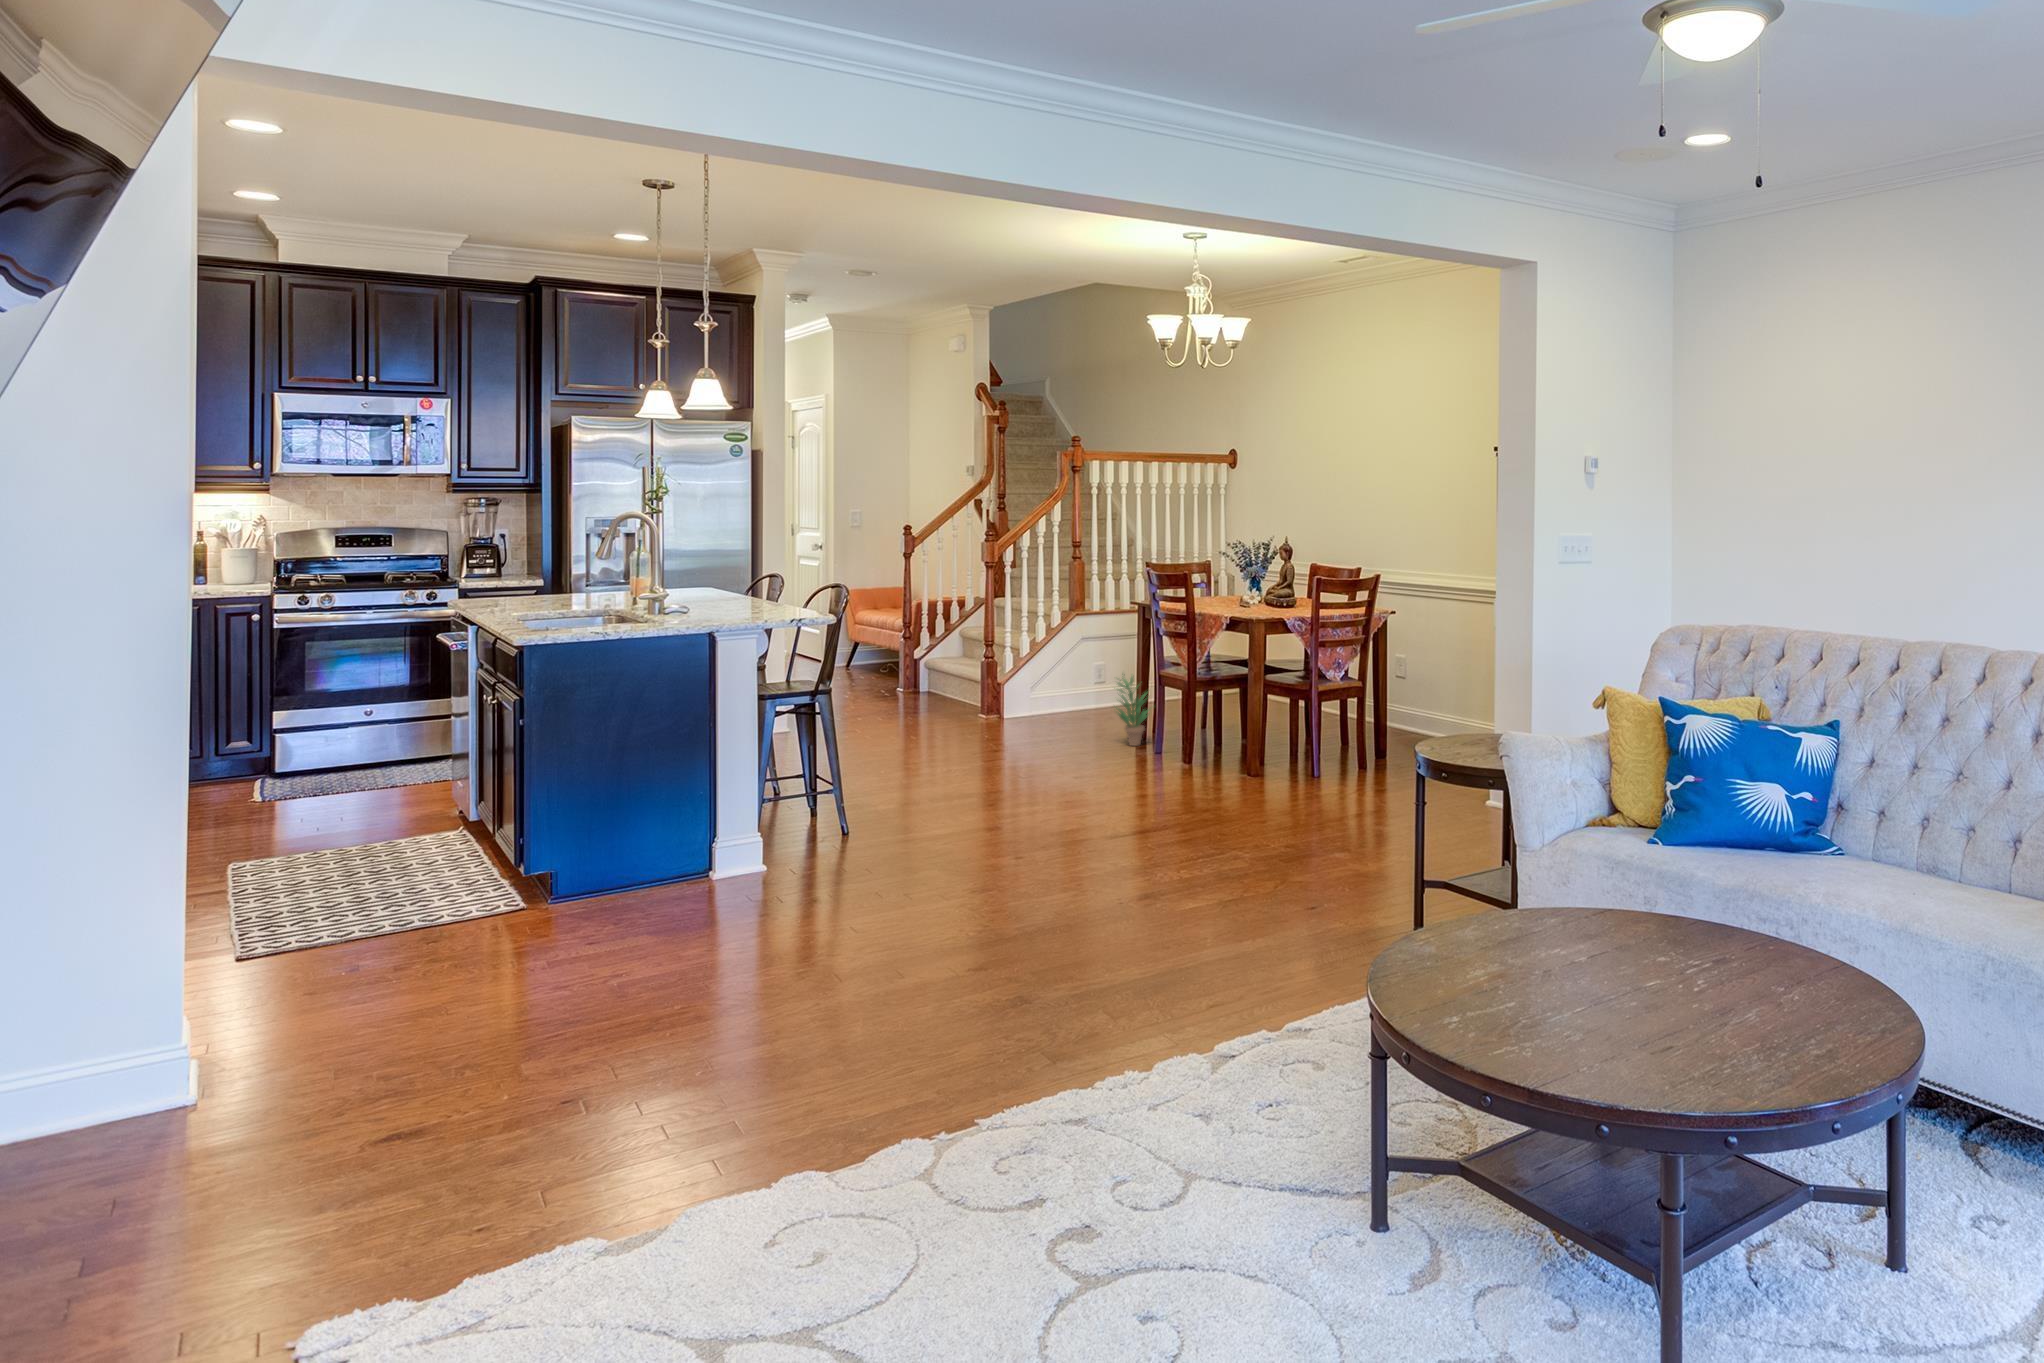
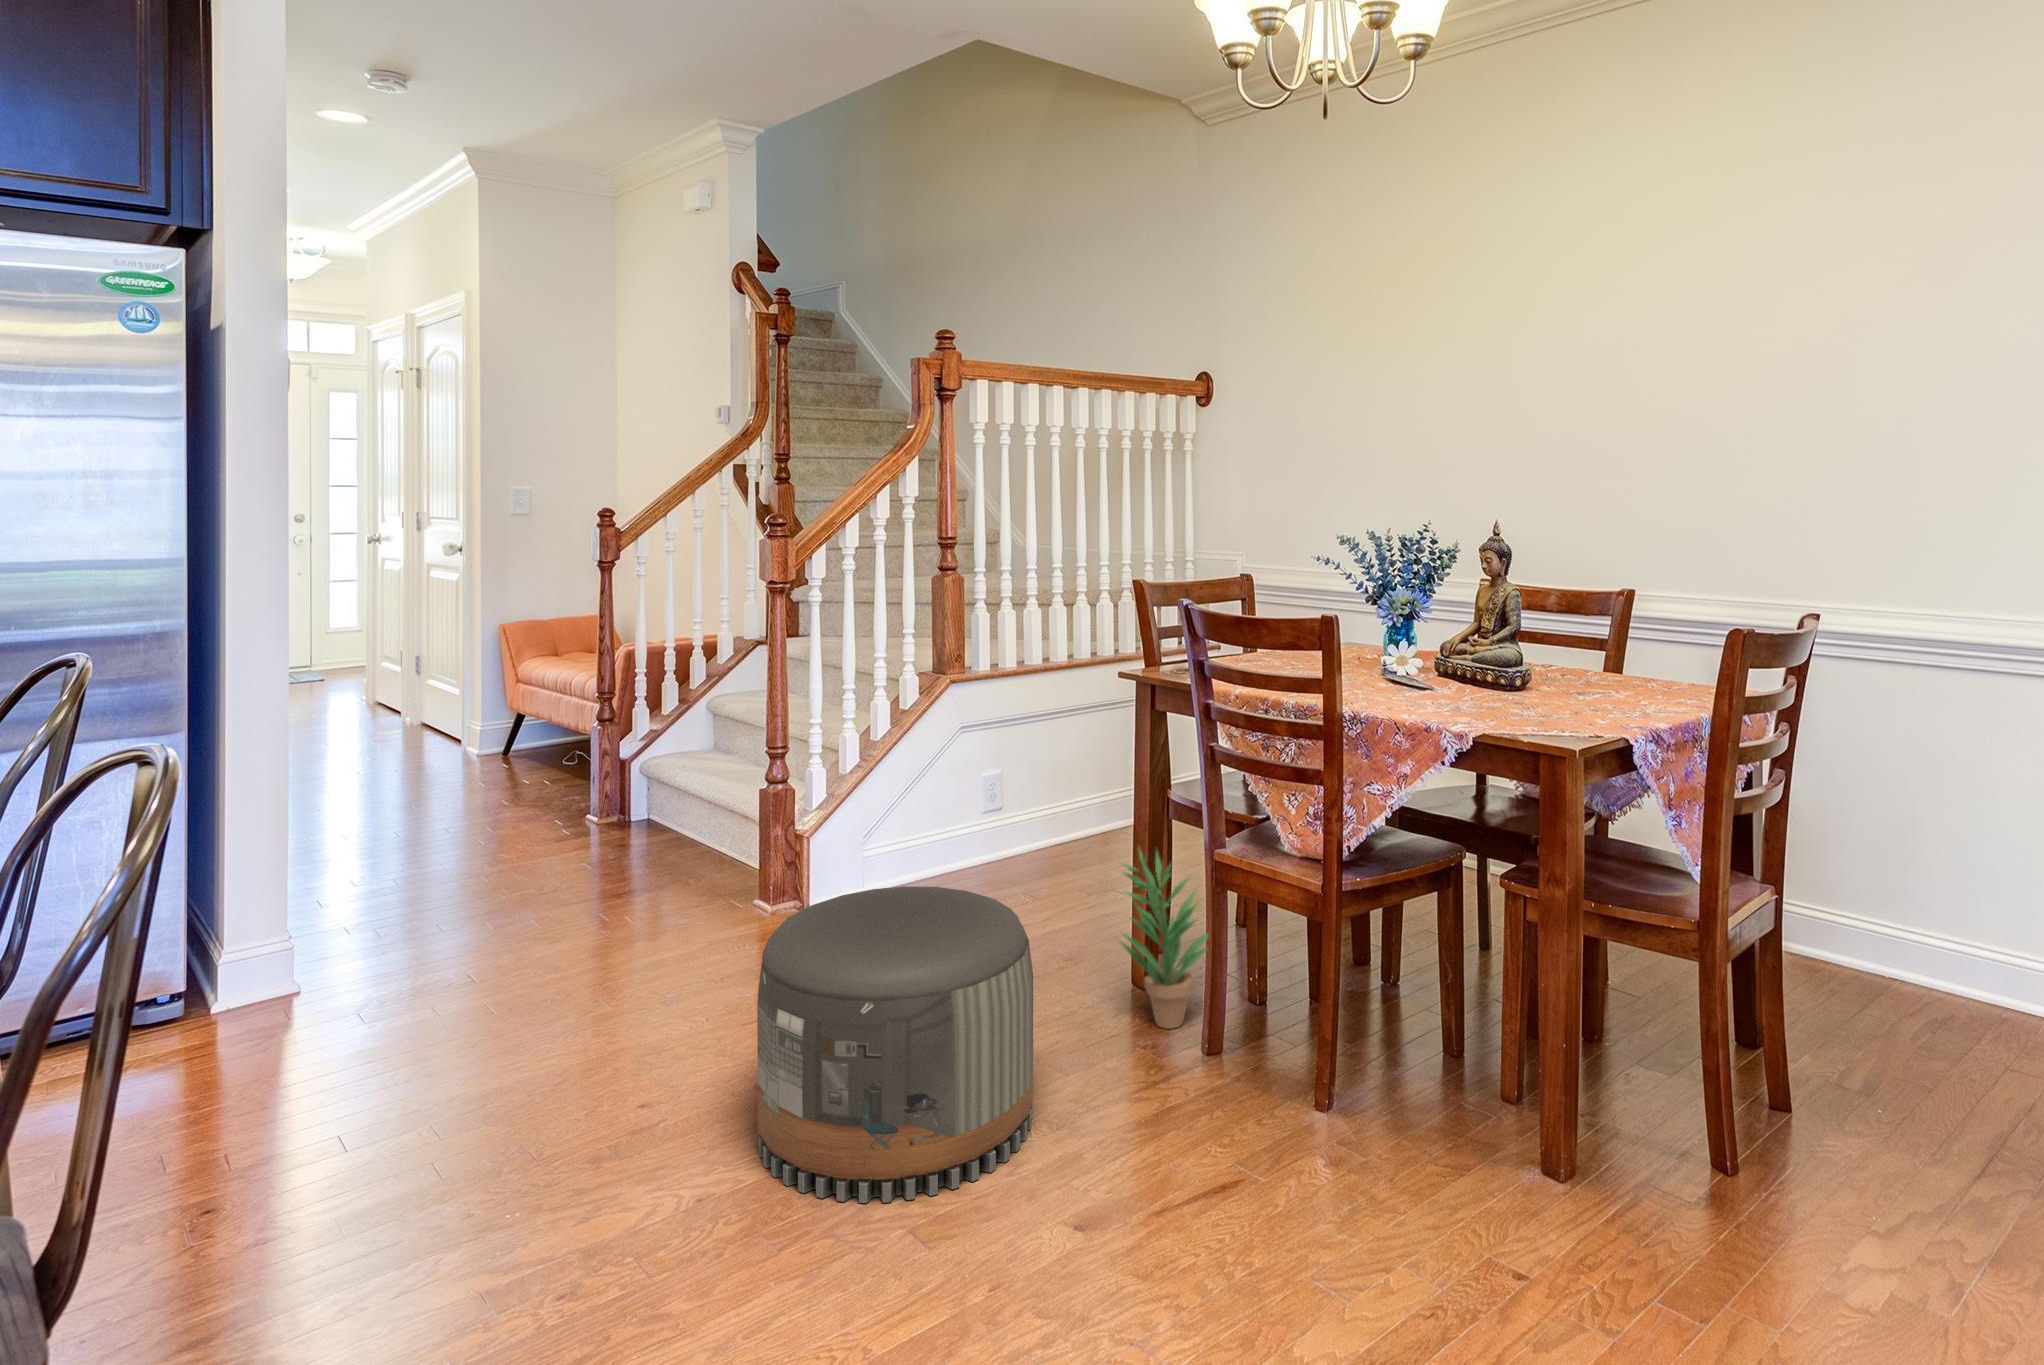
pouf: none [962,676,1064,769] -> present [757,886,1033,1203]

